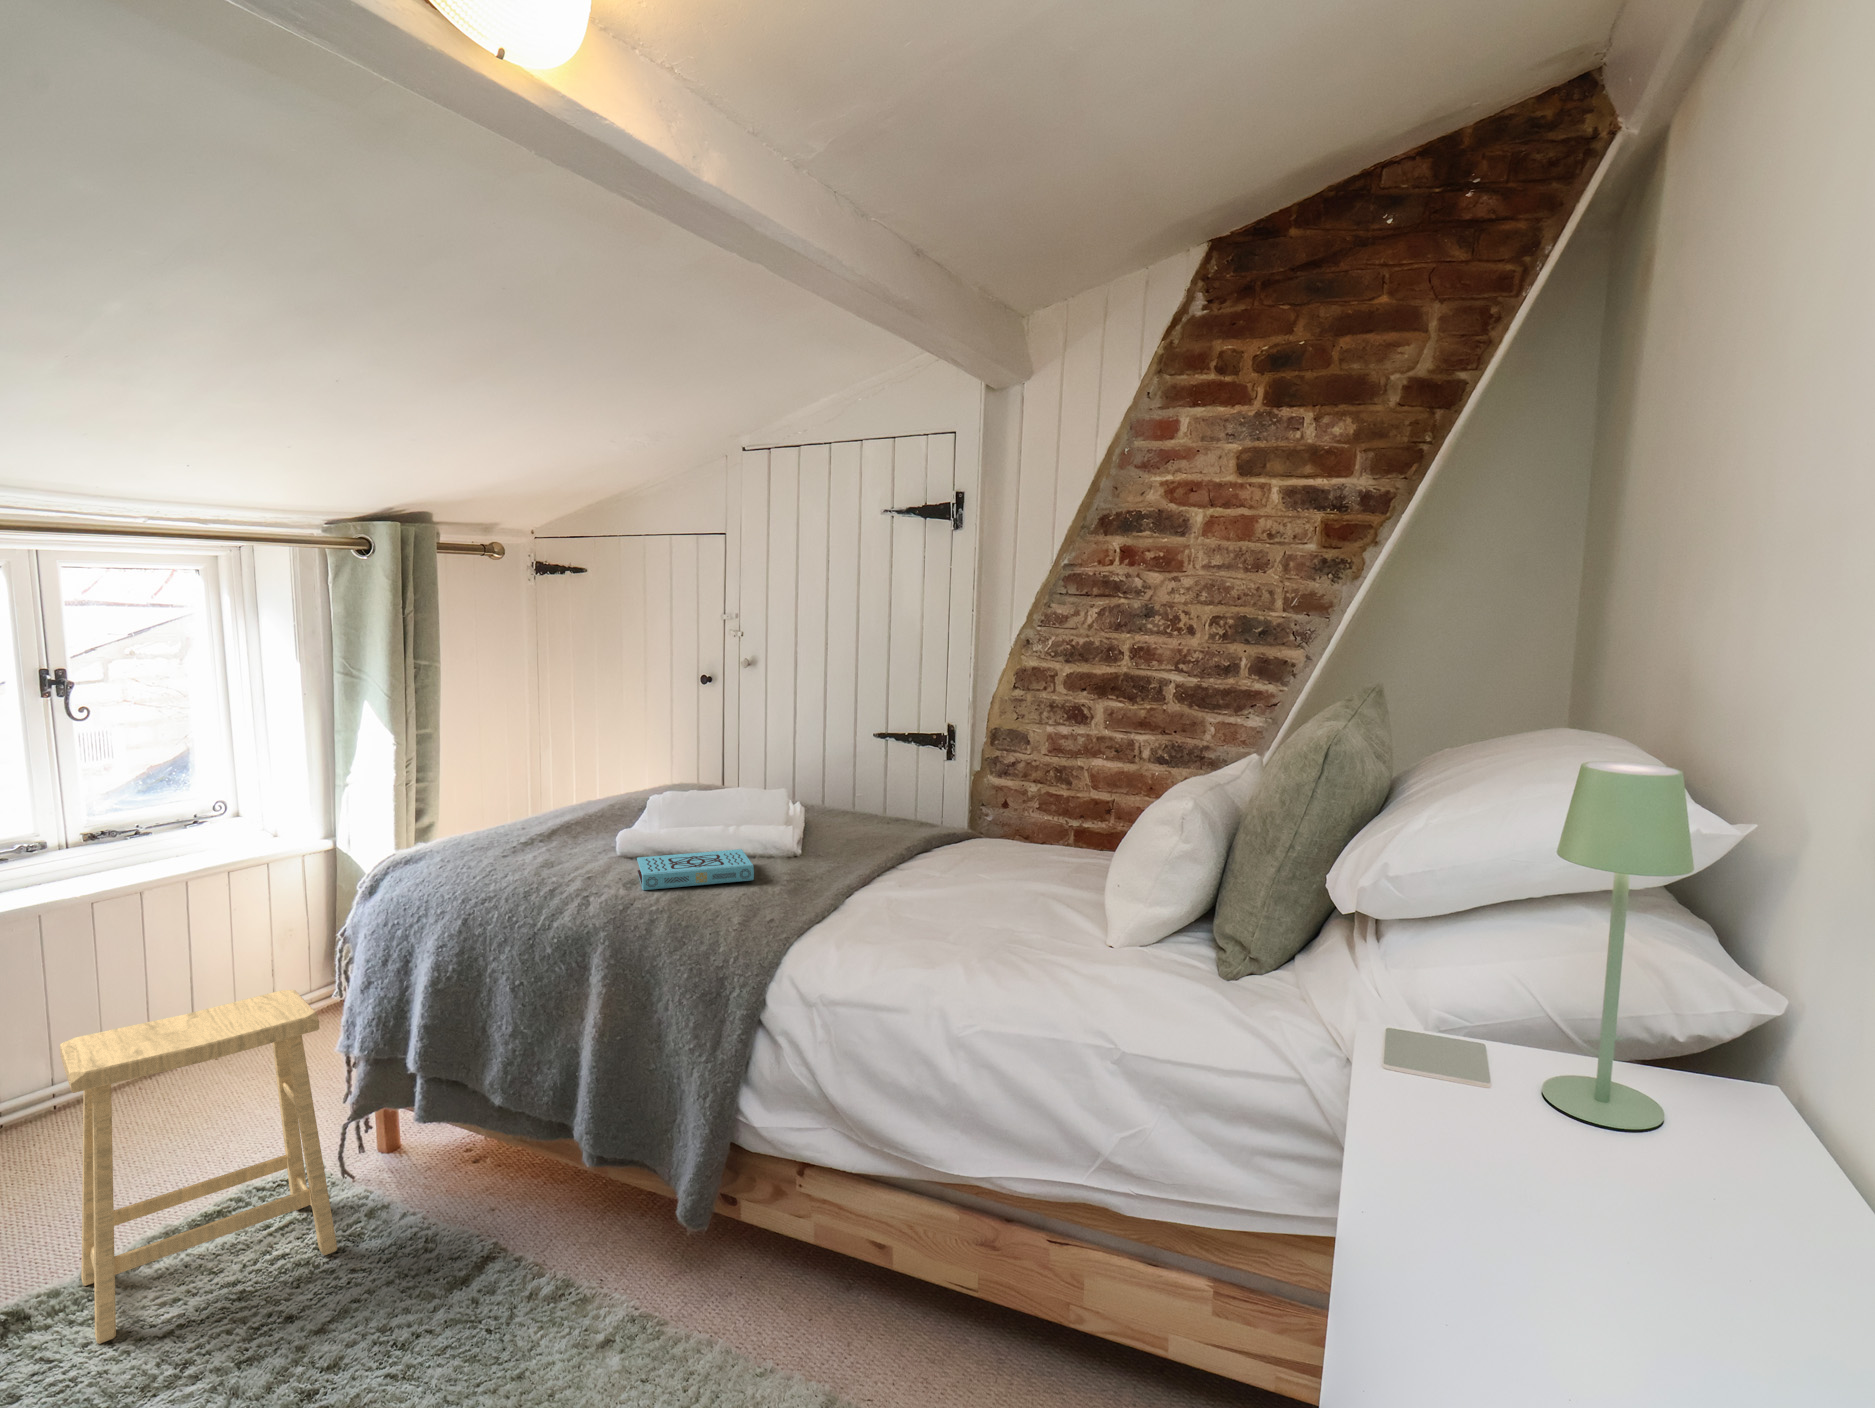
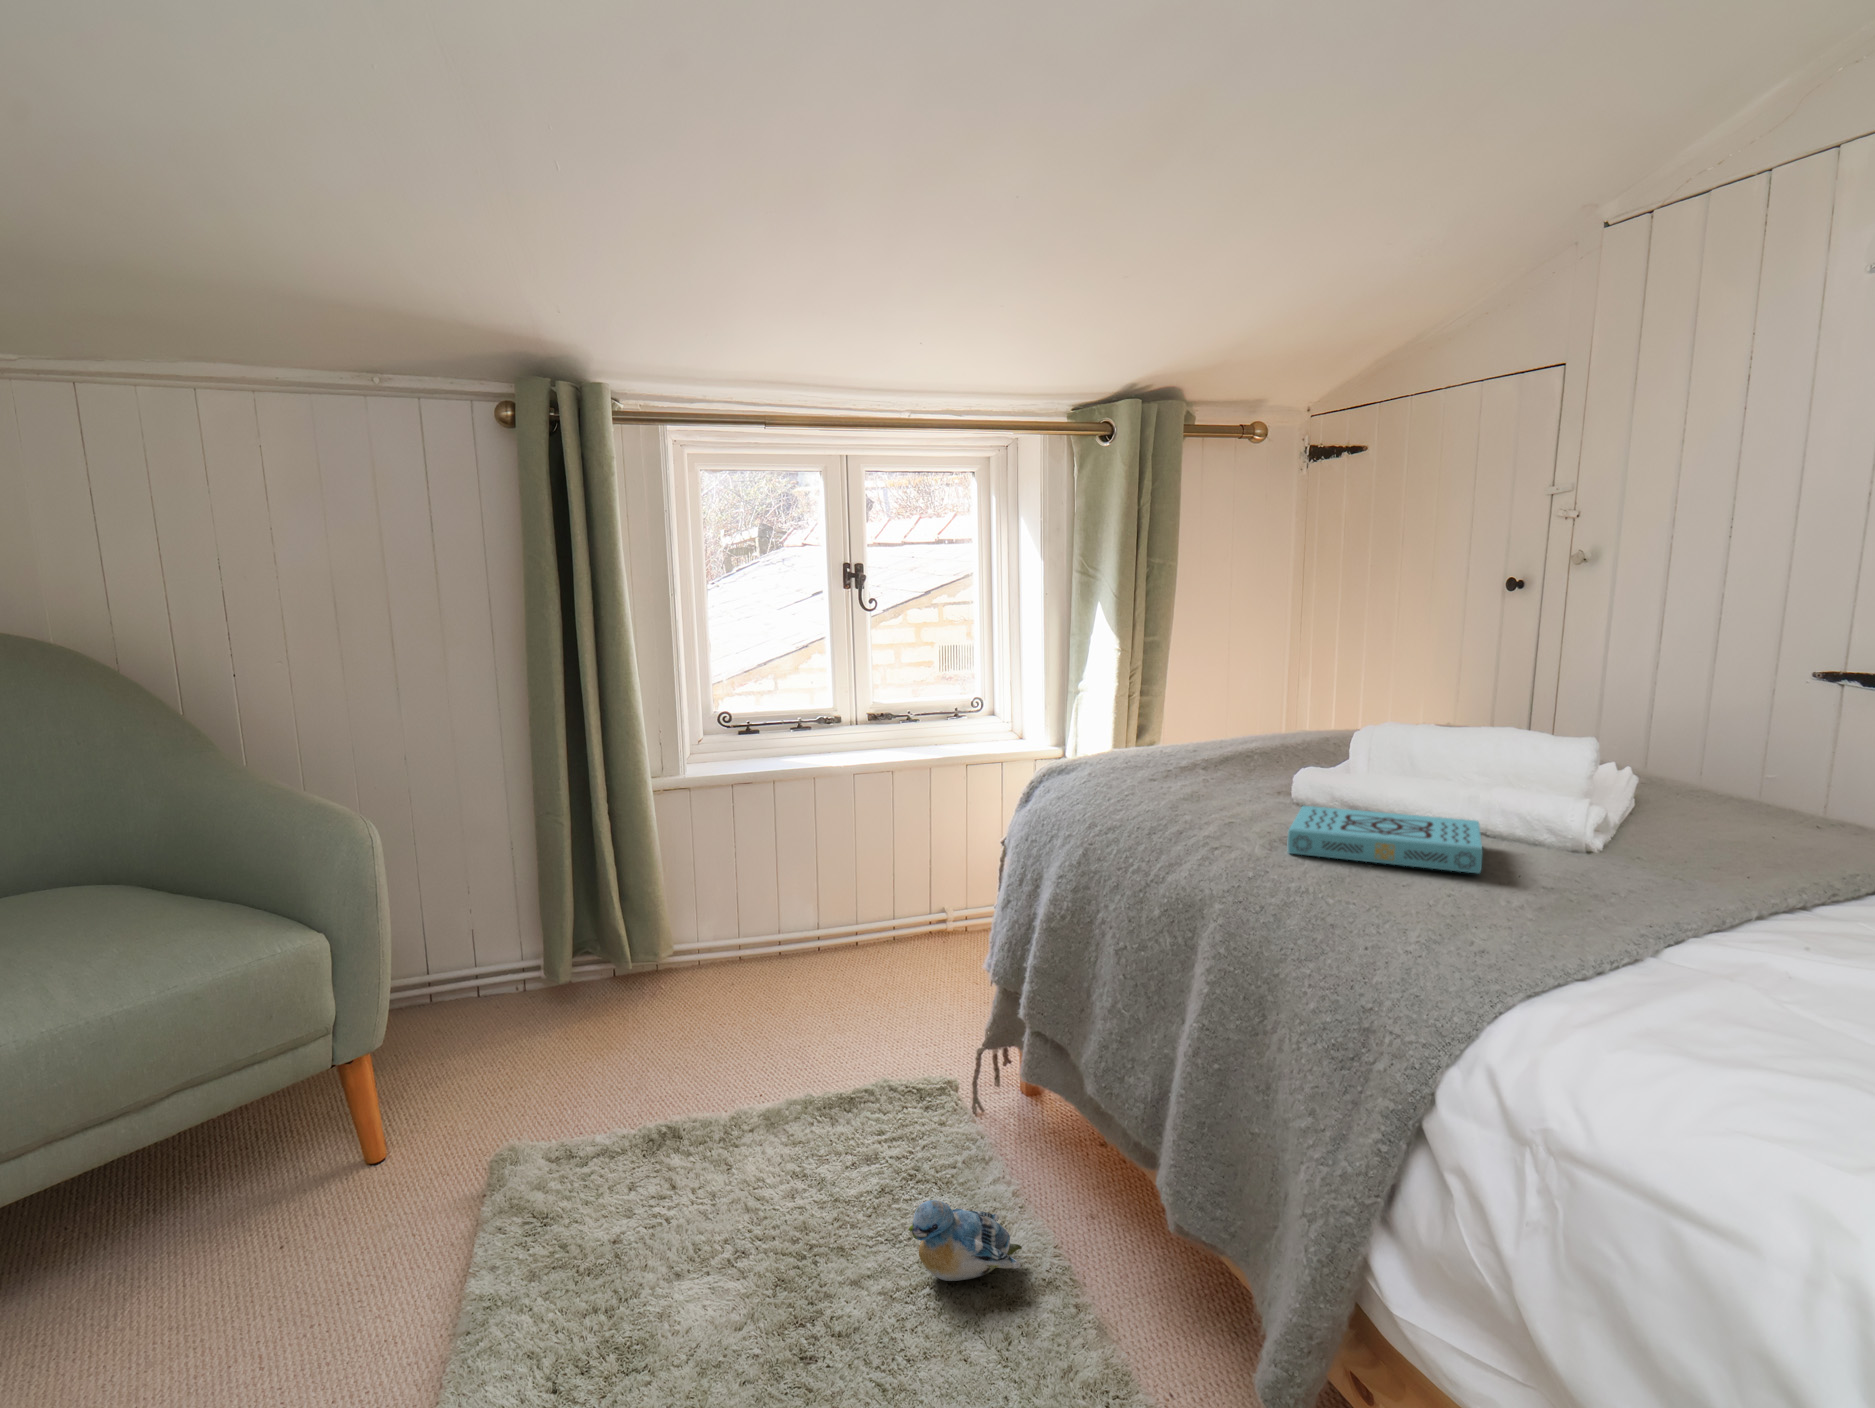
footstool: present [60,990,337,1344] -> none [697,887,926,1192]
plush toy: none [366,1229,465,1293] -> present [908,1200,1022,1281]

